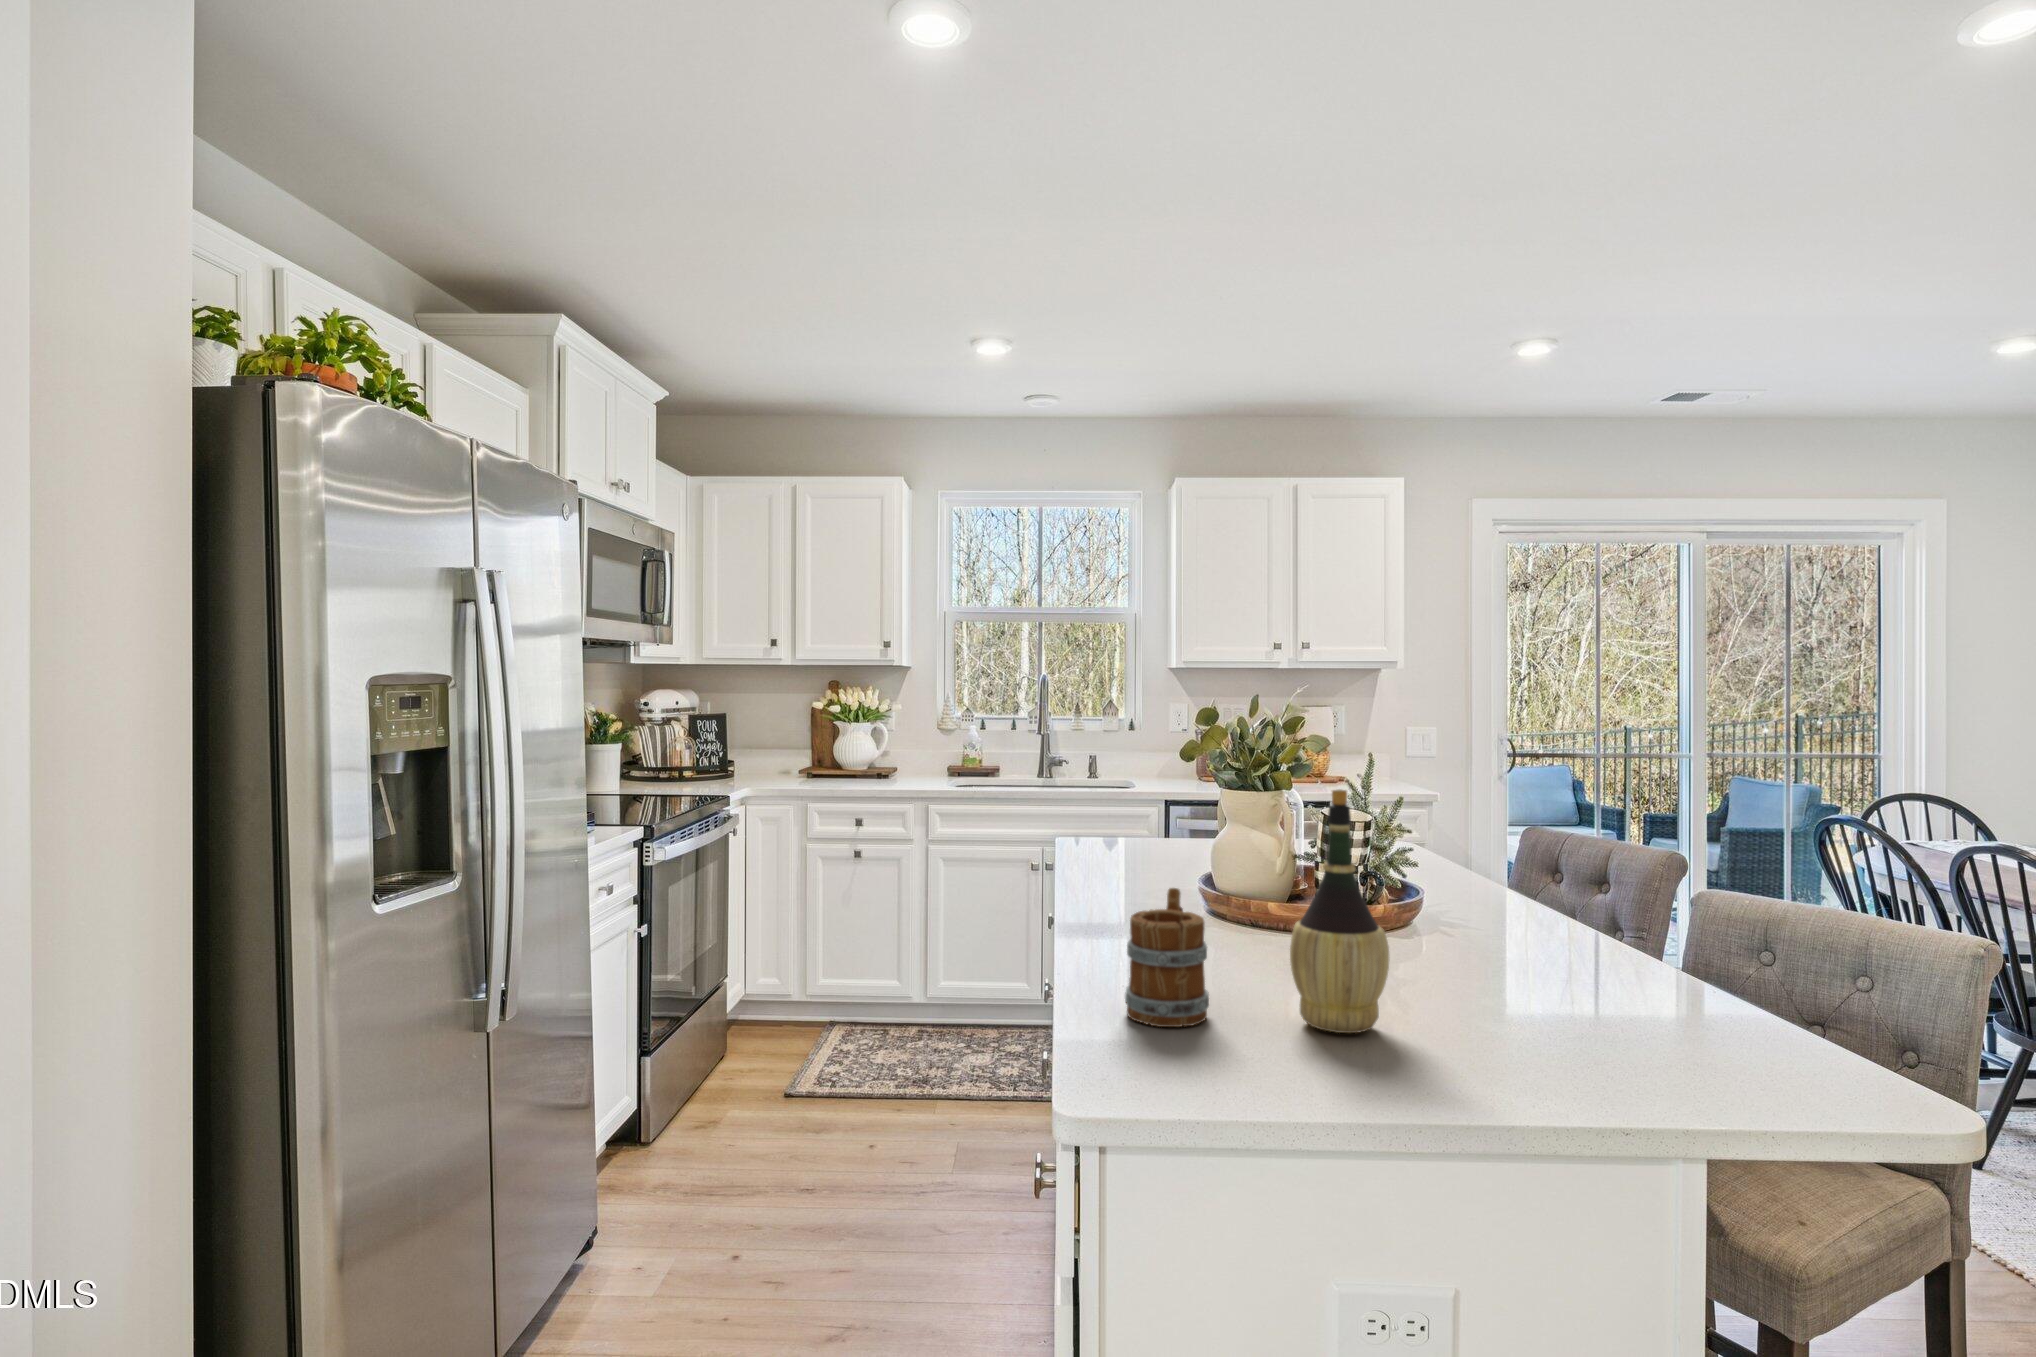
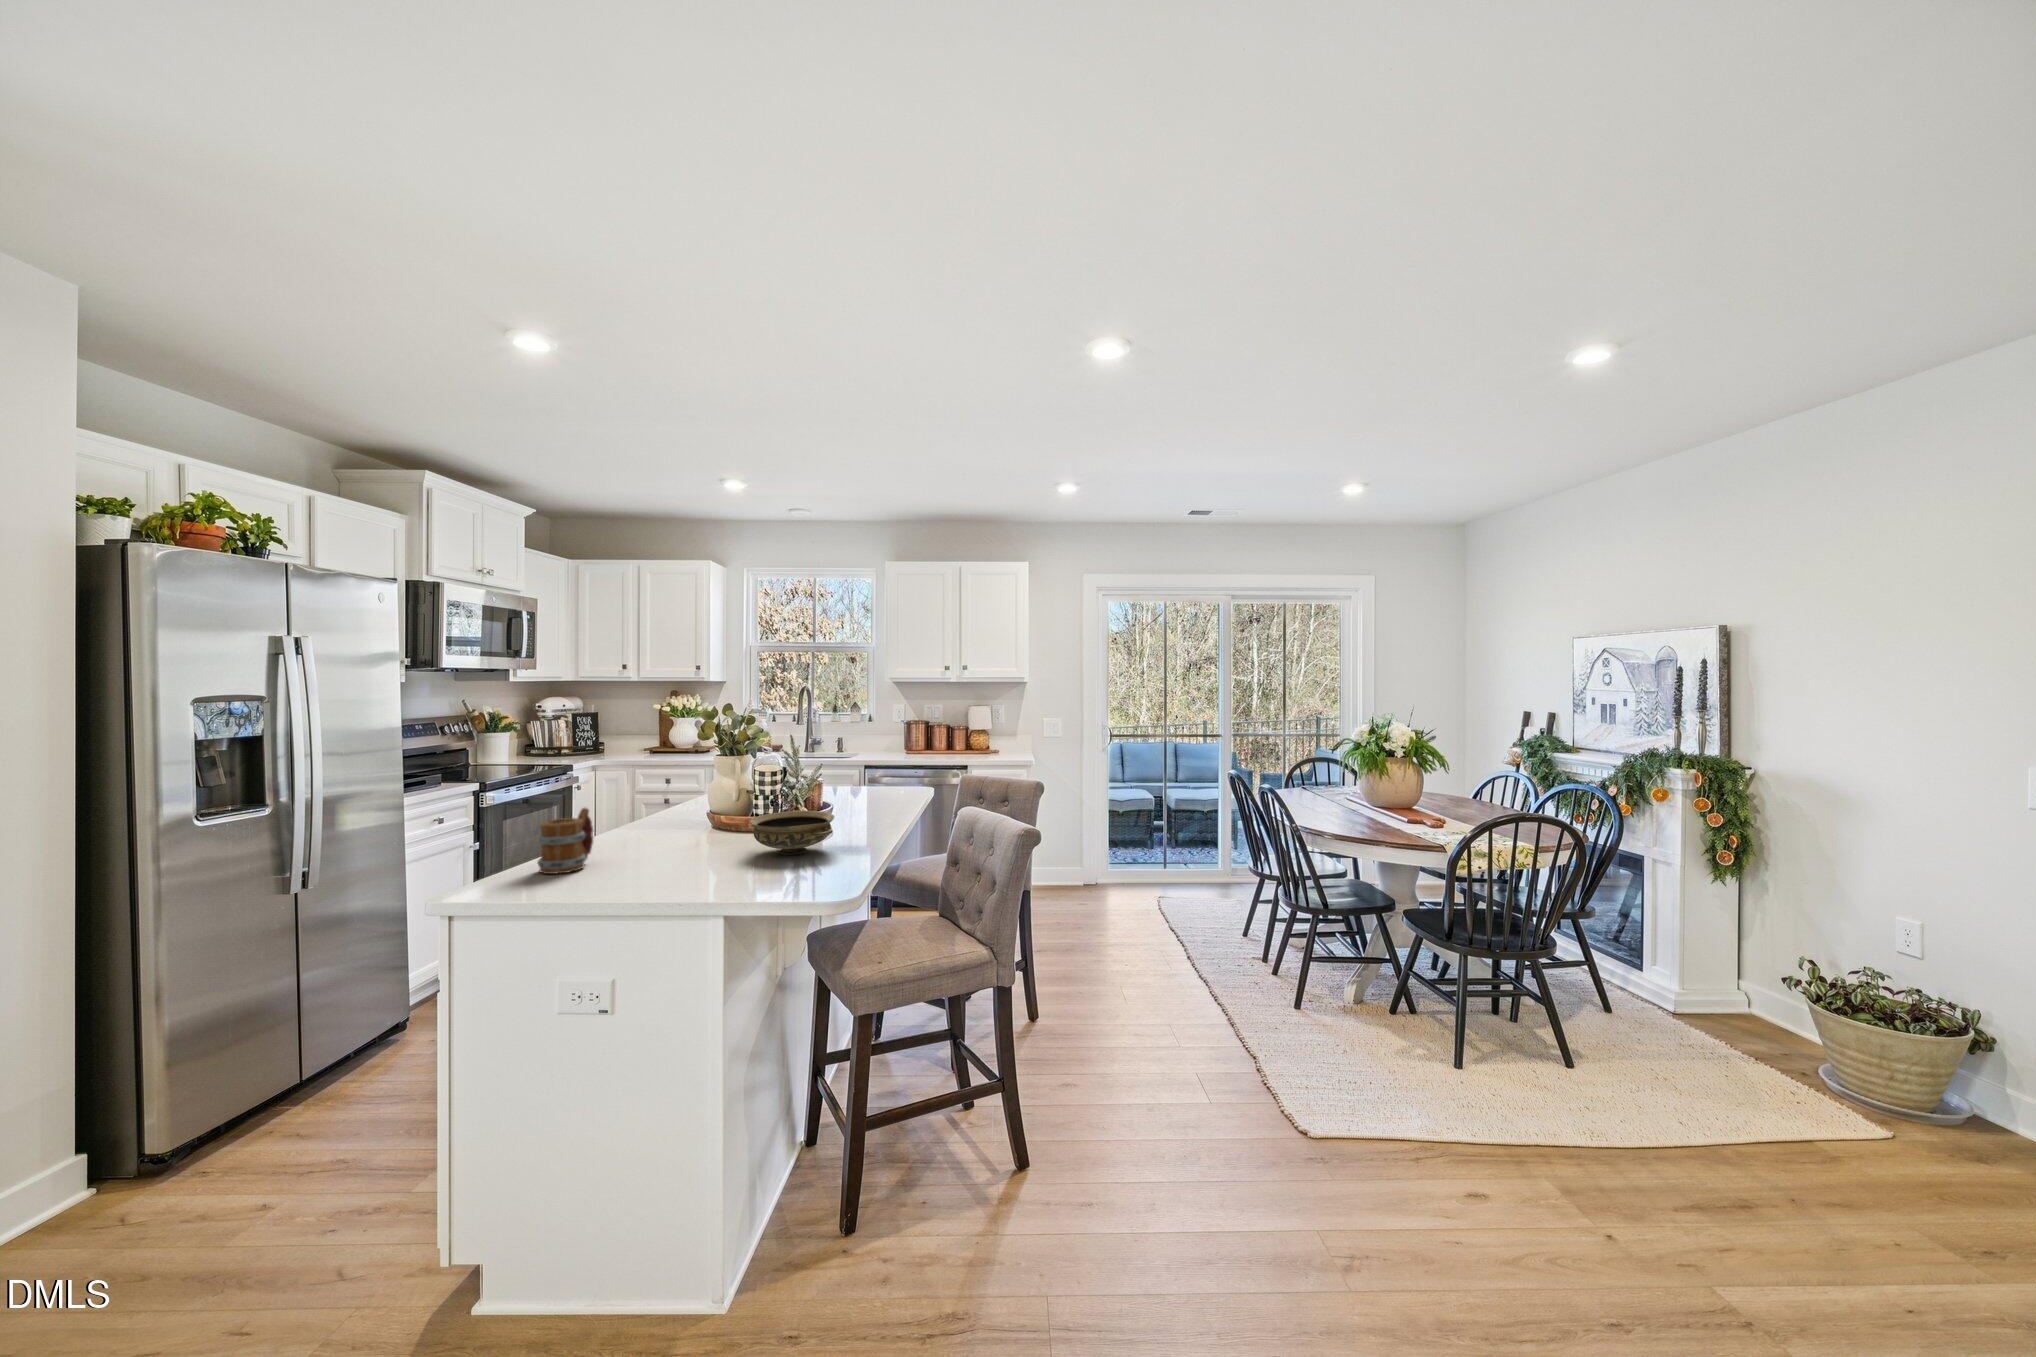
wine bottle: present [1290,789,1389,1033] -> none [611,758,663,875]
ceramic bowl: none [1417,894,1640,985] -> present [750,811,835,855]

